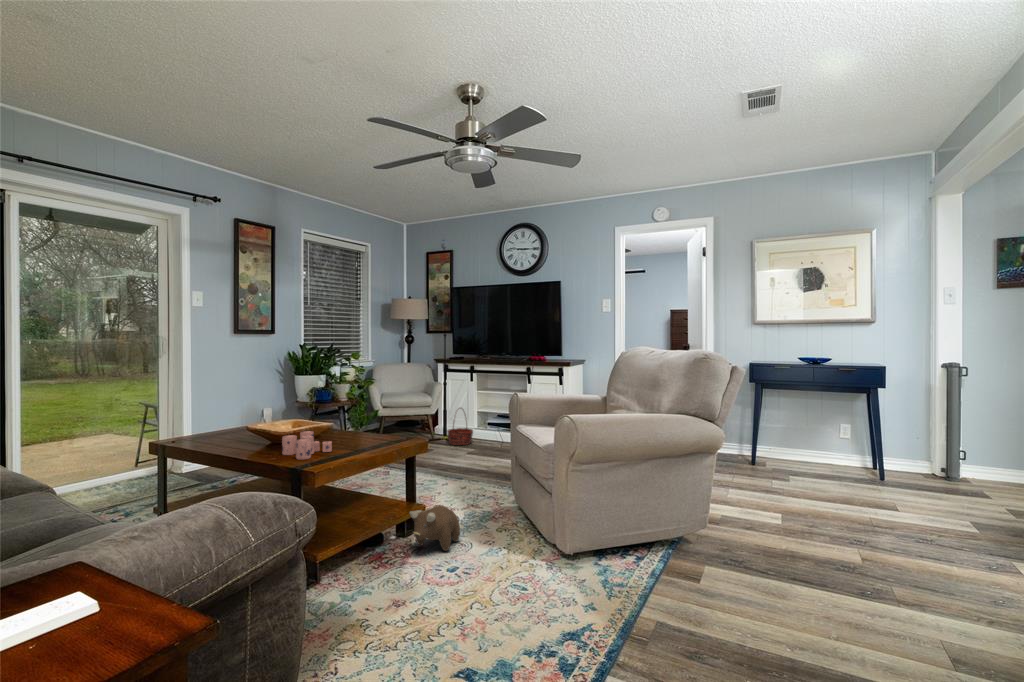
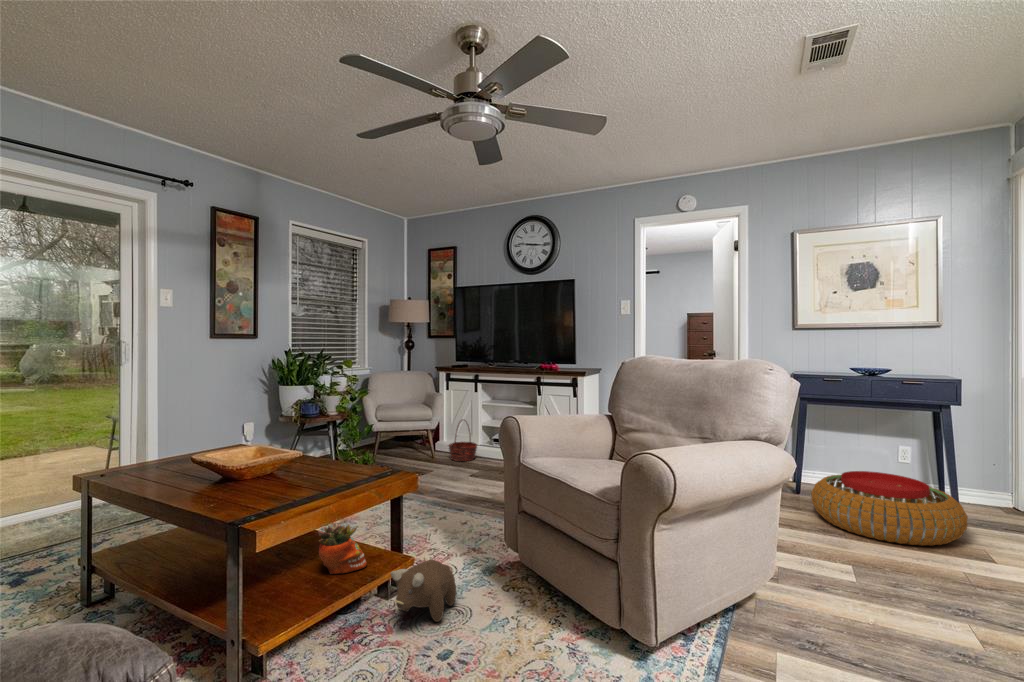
candle: present [282,431,332,459] -> none [222,468,289,512]
pouf: none [760,445,883,502] -> present [811,471,968,546]
succulent planter: none [350,476,389,516] -> present [318,523,367,574]

